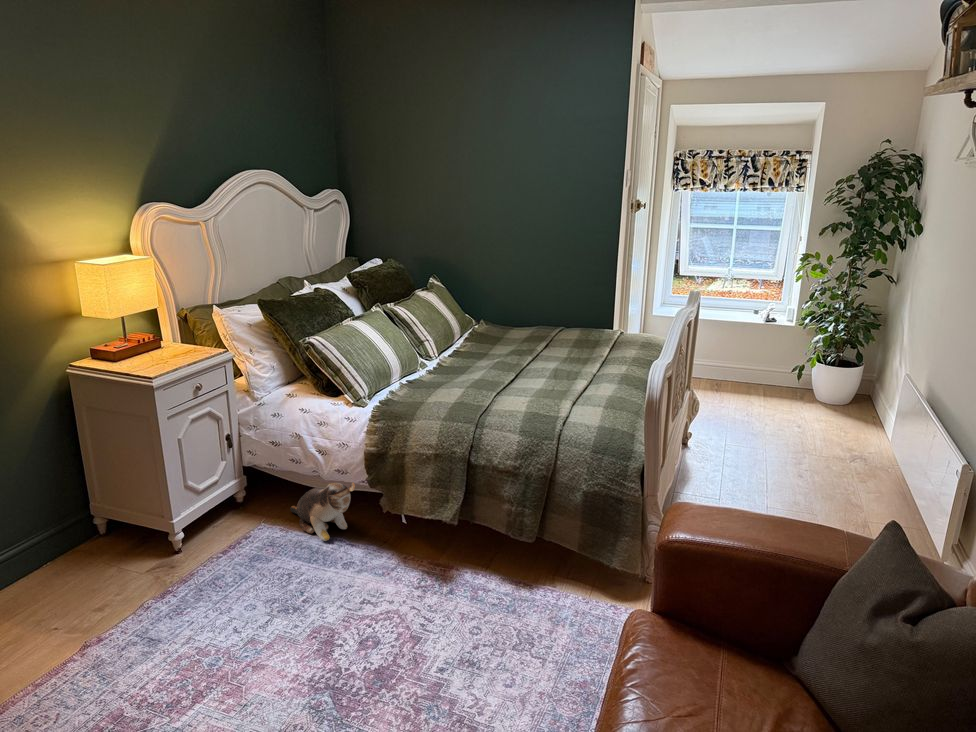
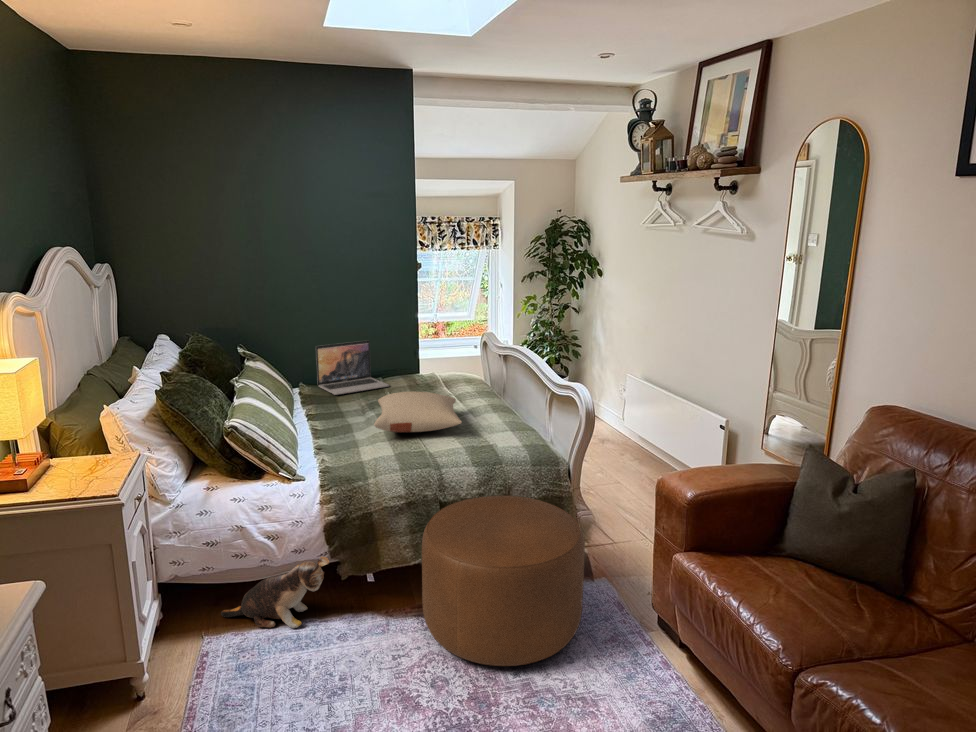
laptop: none [498,284,563,336] -> present [316,340,389,395]
pillow: none [461,340,585,386] -> present [374,391,462,432]
ottoman: none [392,466,584,669] -> present [422,496,585,666]

